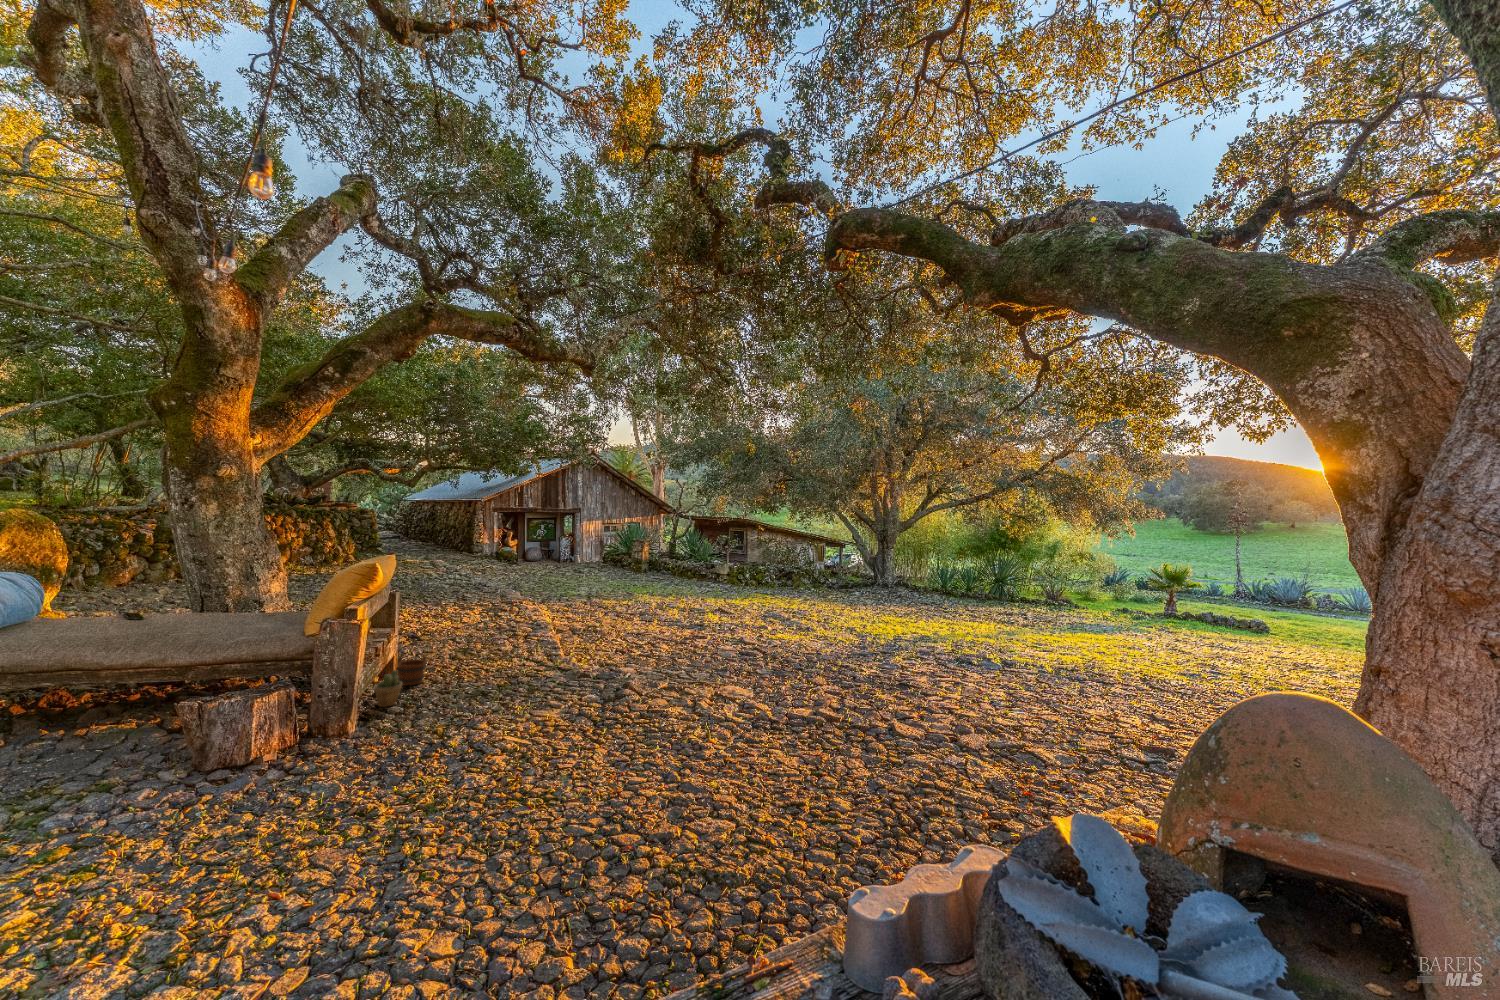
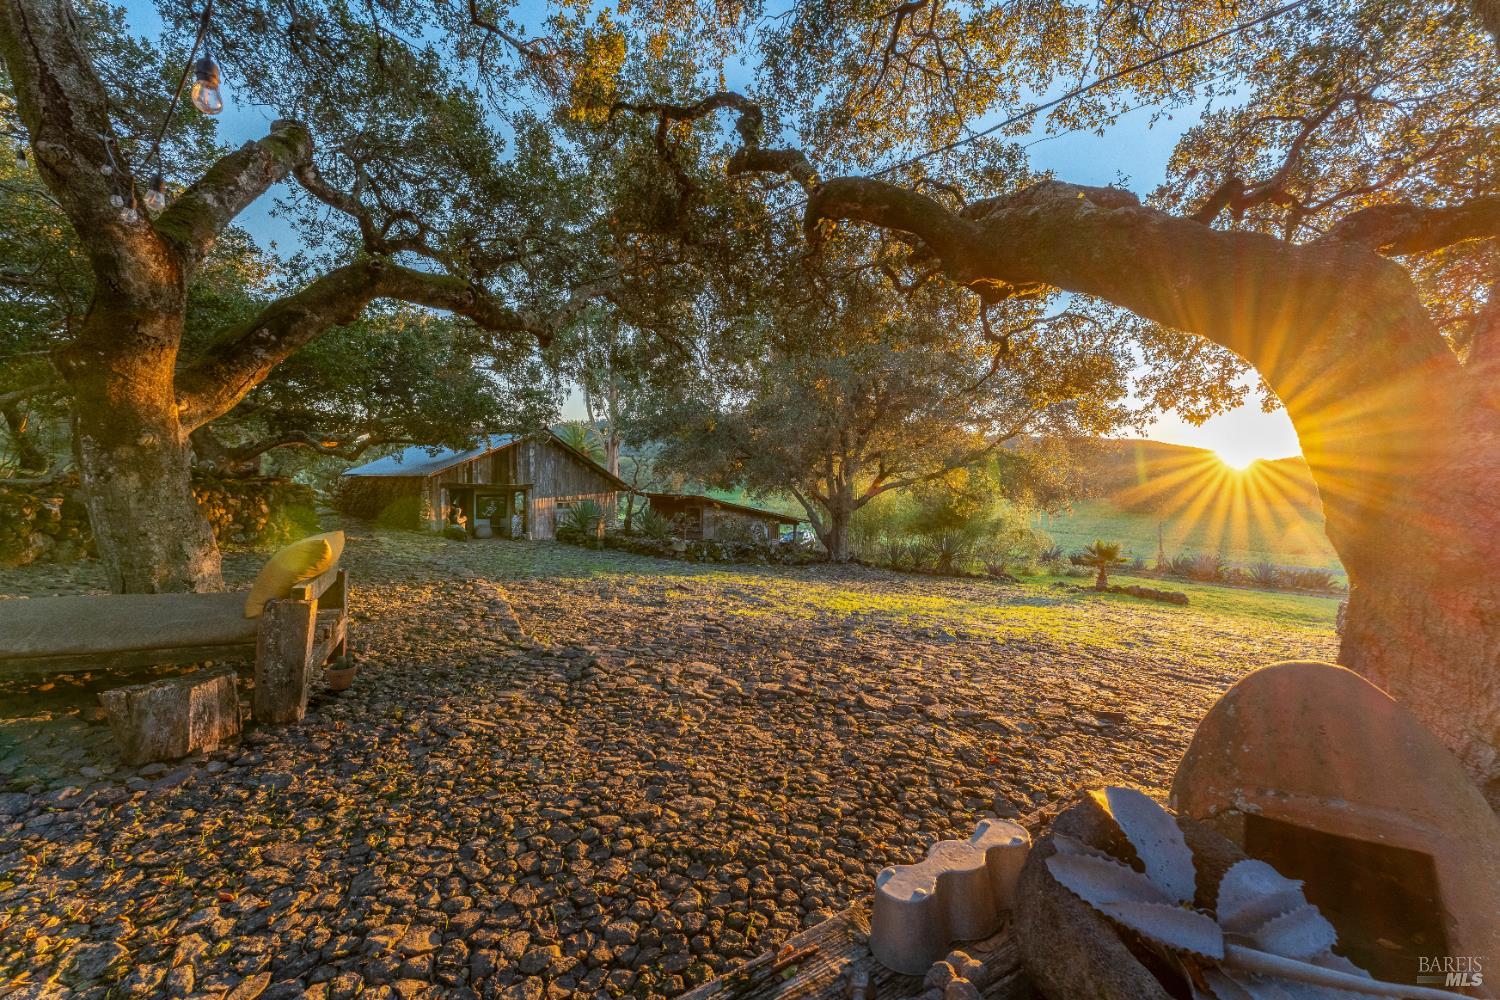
wooden bucket: present [397,643,427,686] -> none [350,623,383,667]

